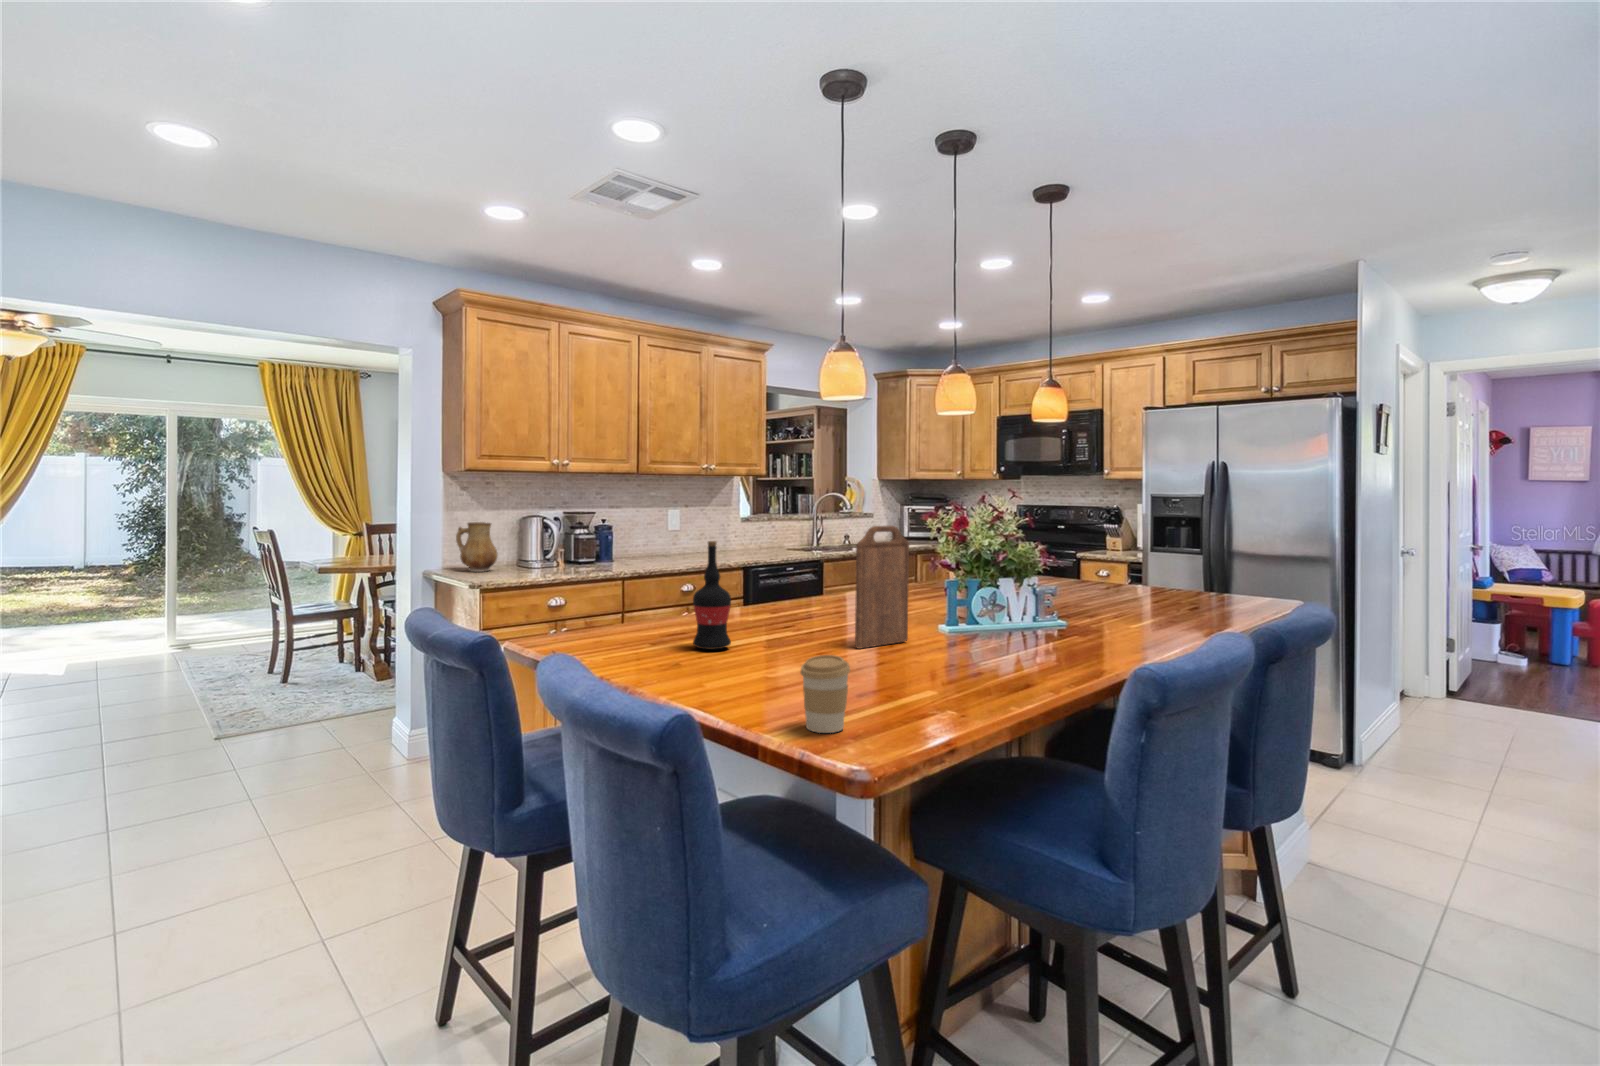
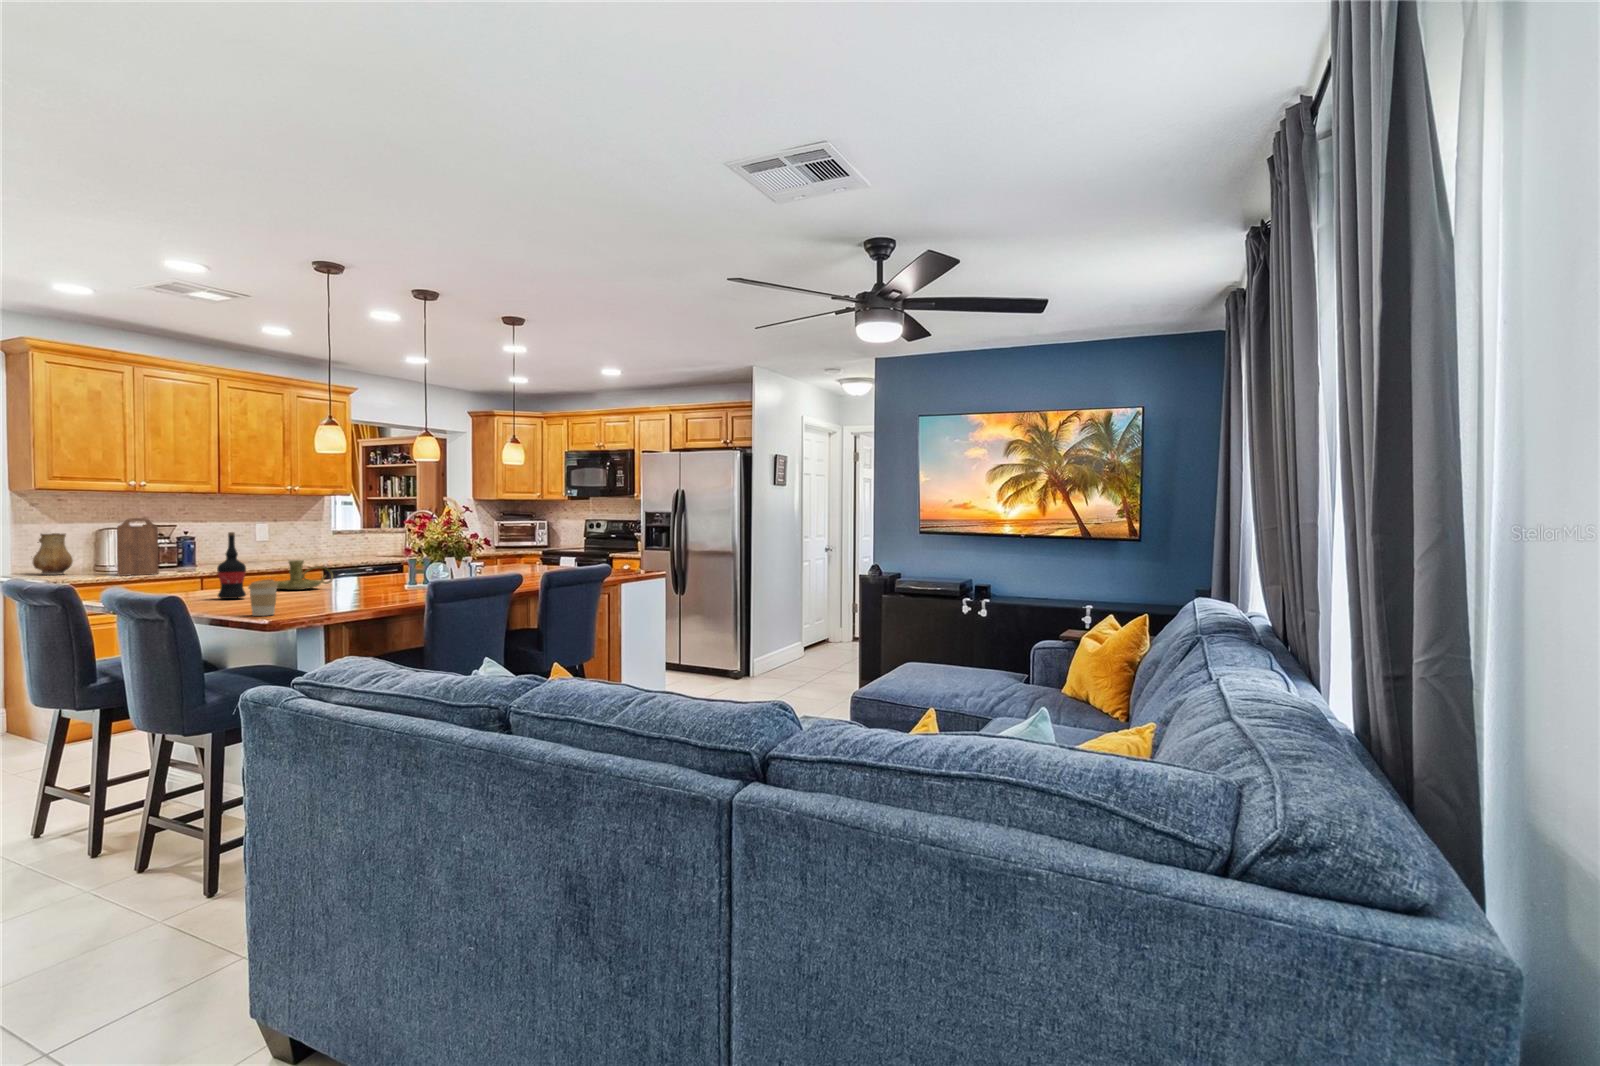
cutting board: present [855,526,909,649] -> present [117,518,158,576]
candle holder: none [736,575,817,621] -> present [275,560,333,590]

